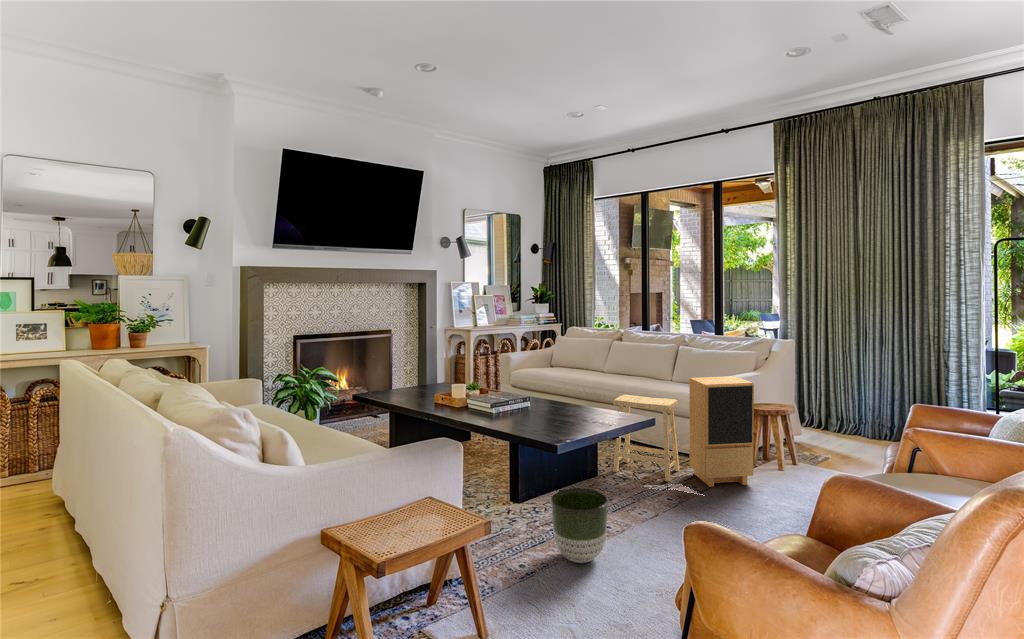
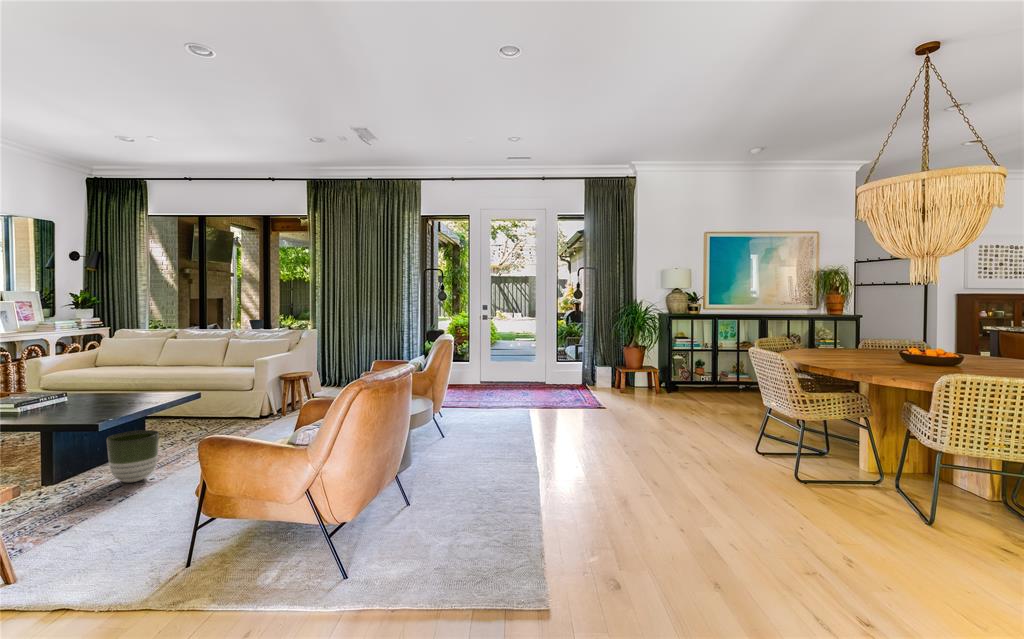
speaker: present [689,376,754,487] -> none [233,353,280,430]
footstool: present [613,395,679,481] -> none [167,373,226,435]

